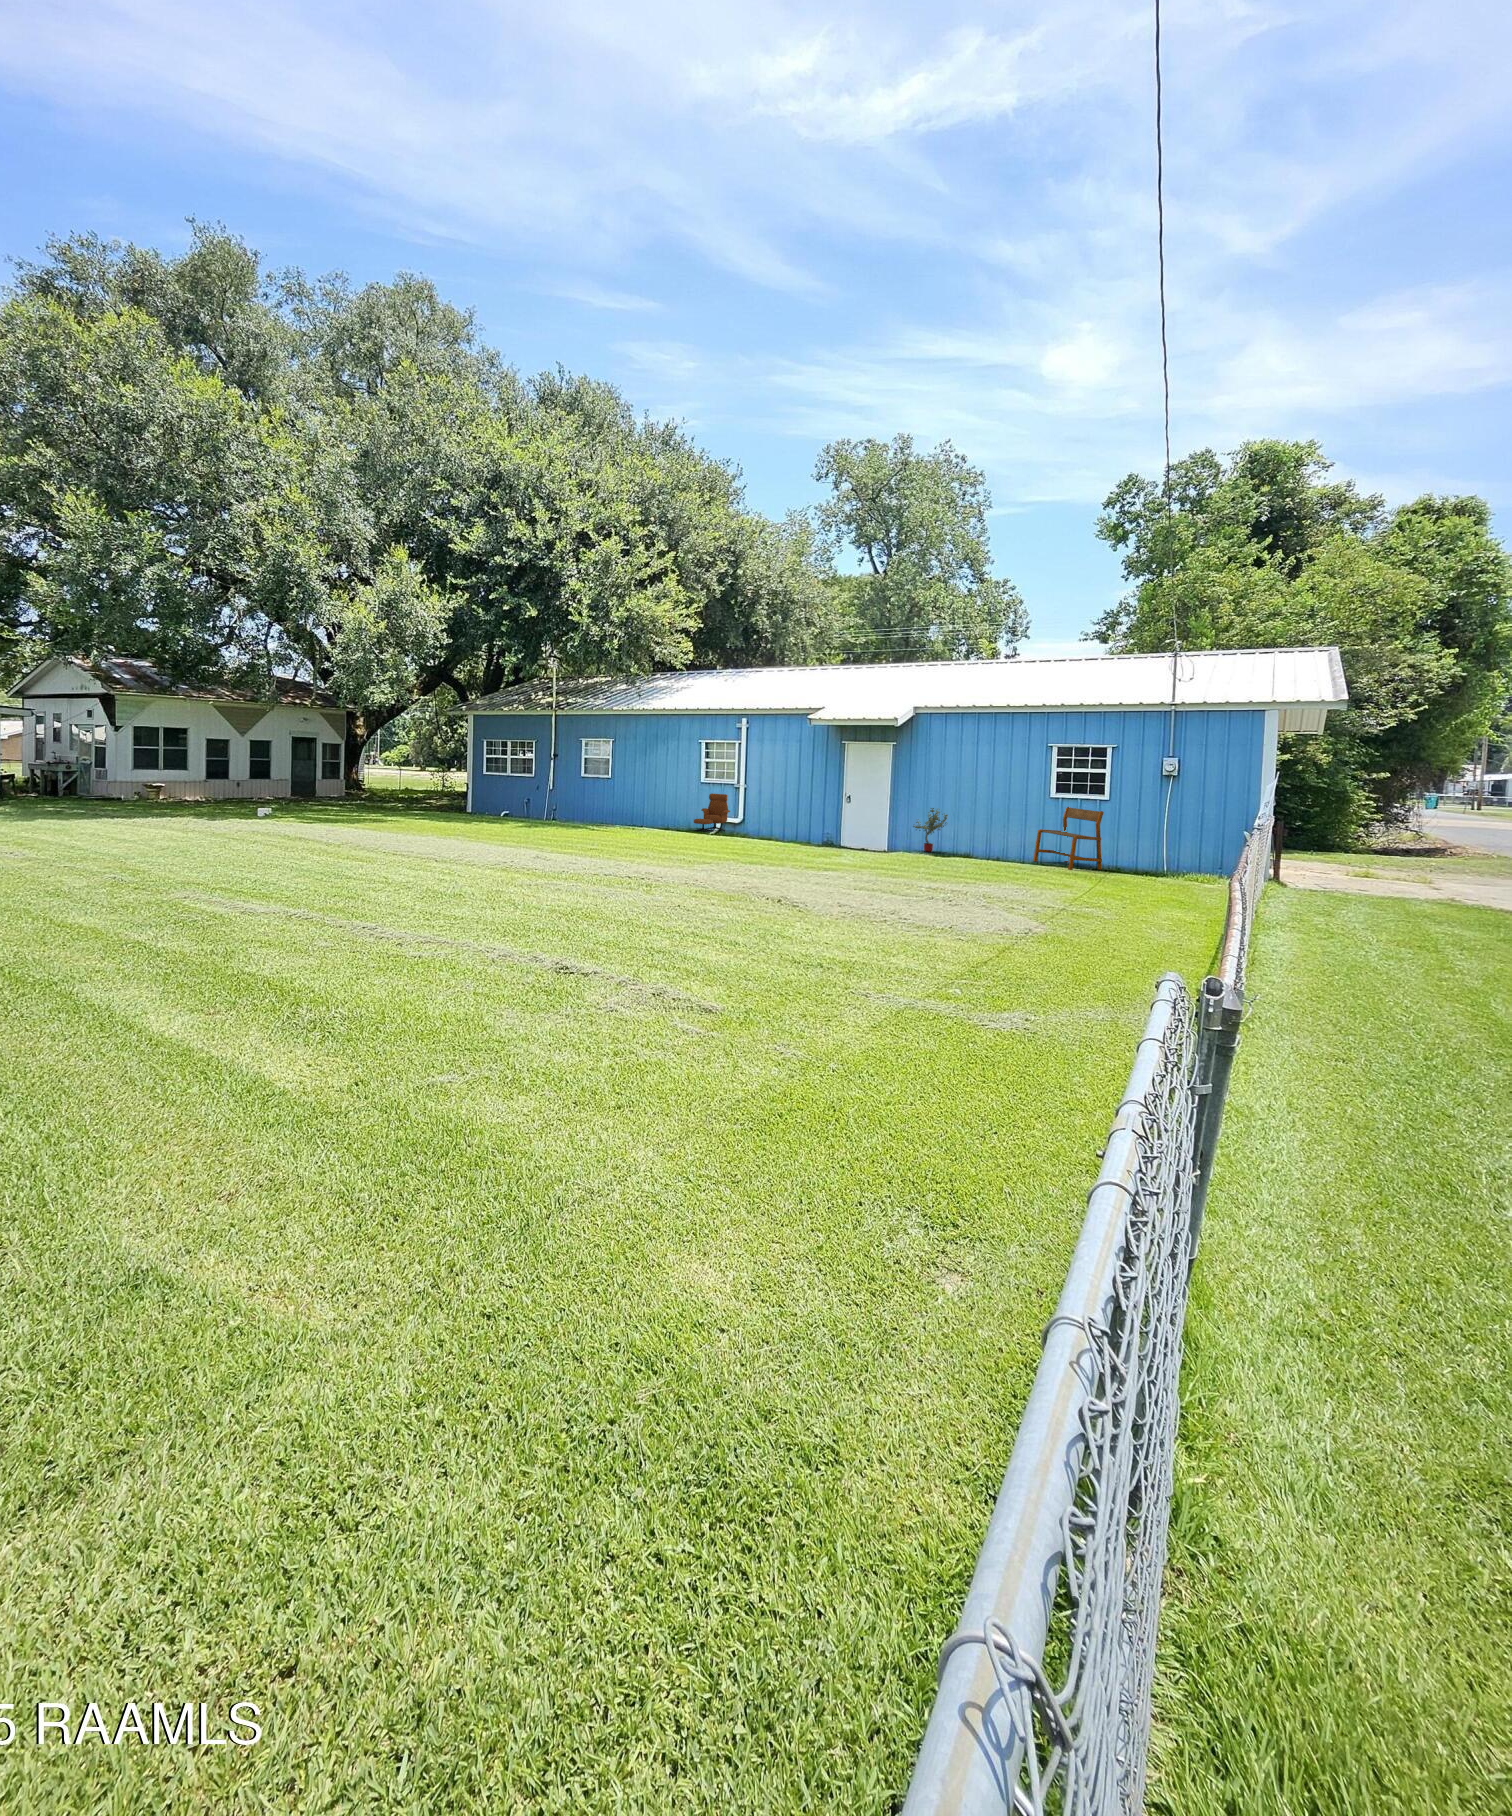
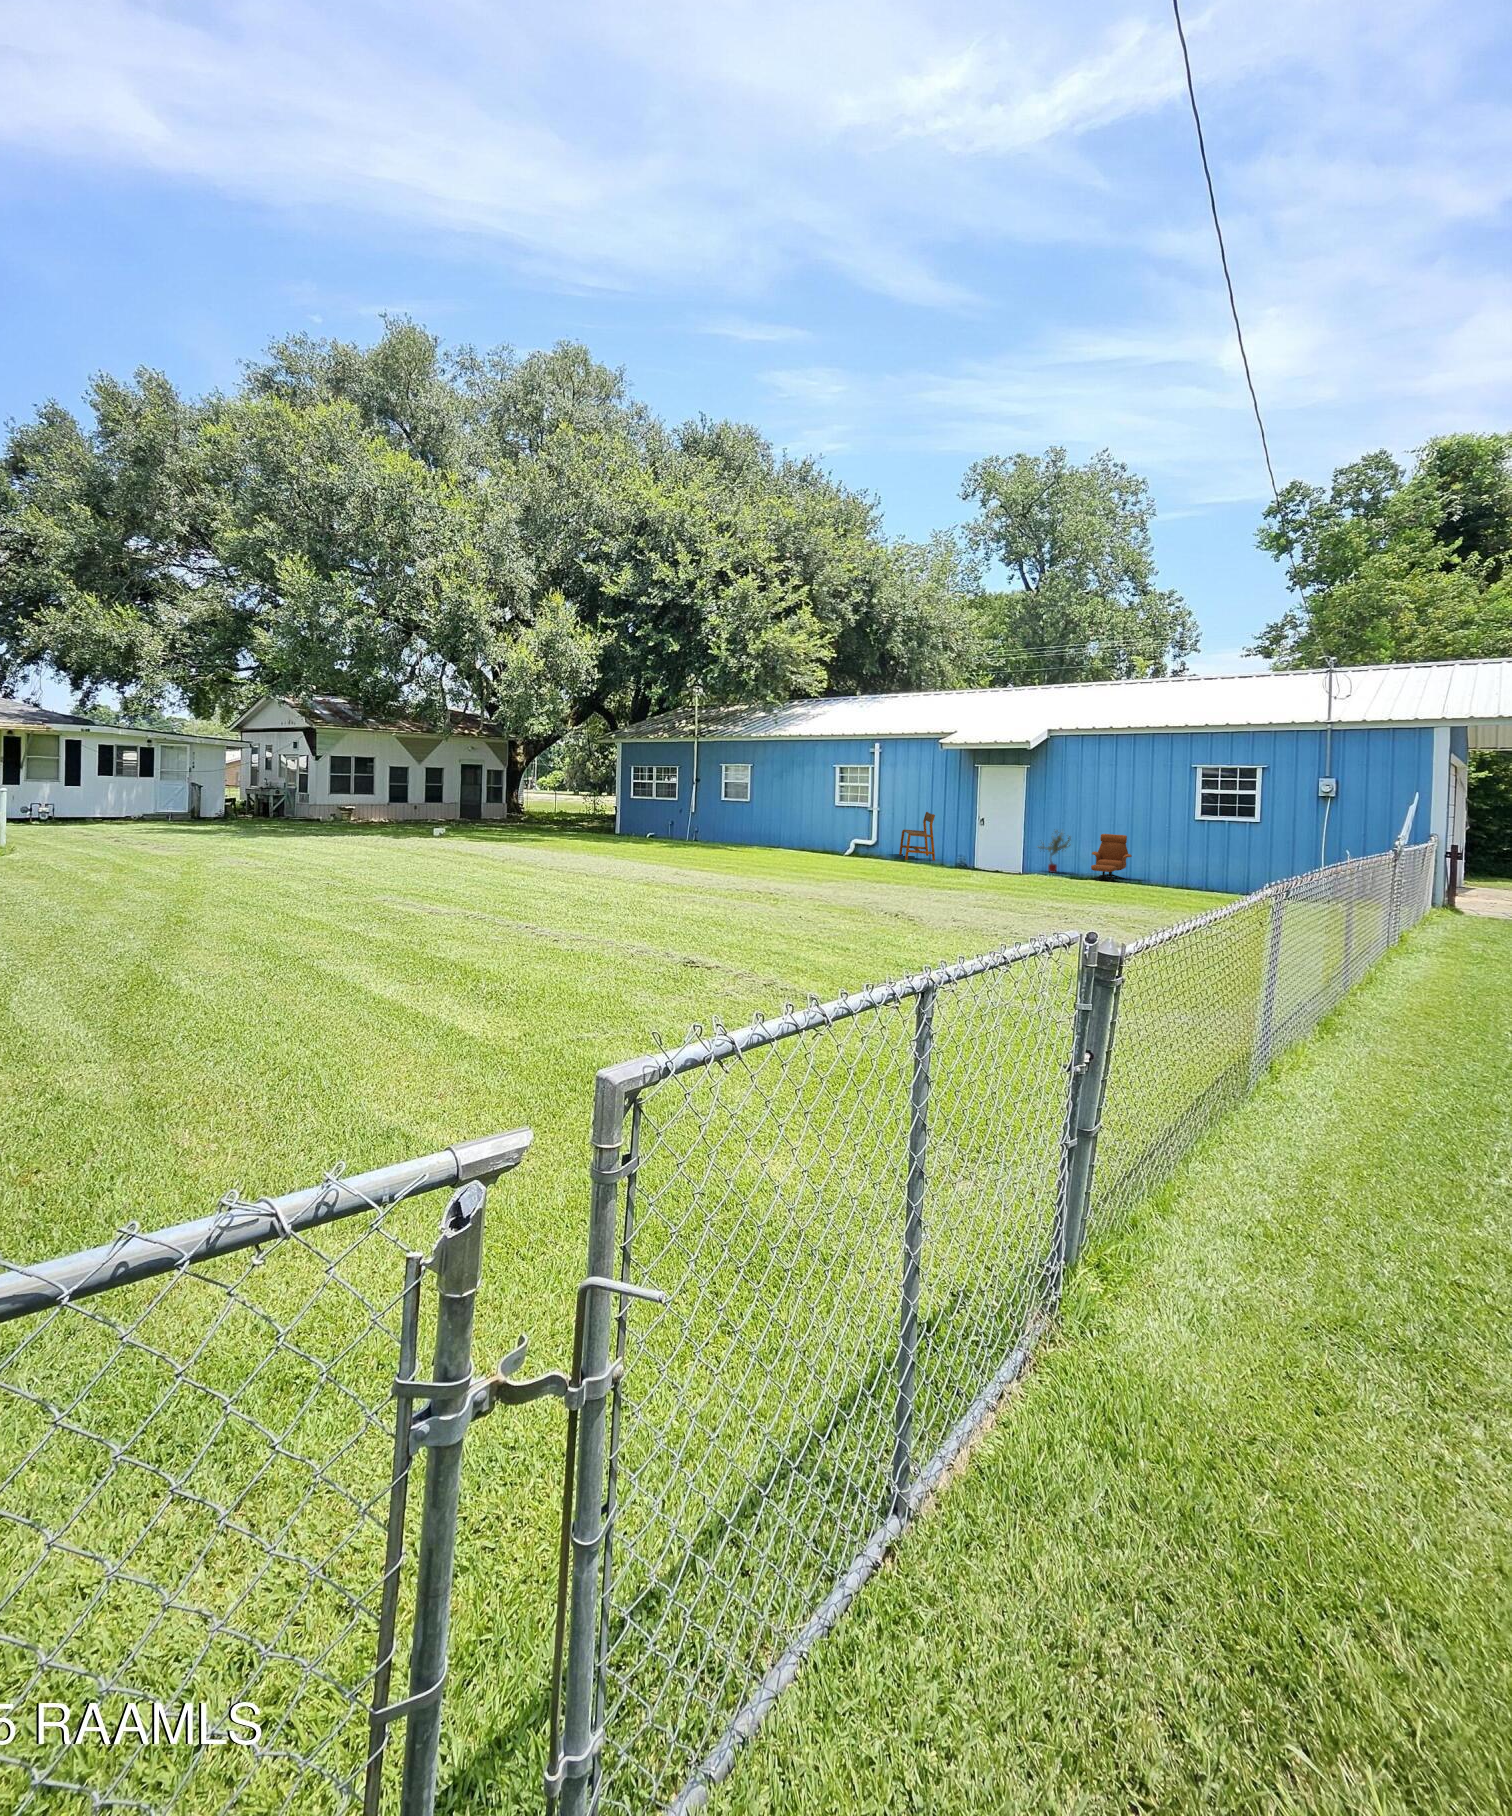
lounge chair: present [694,793,730,832] -> present [1091,834,1132,882]
bench: present [1033,807,1103,870] -> present [899,812,935,861]

